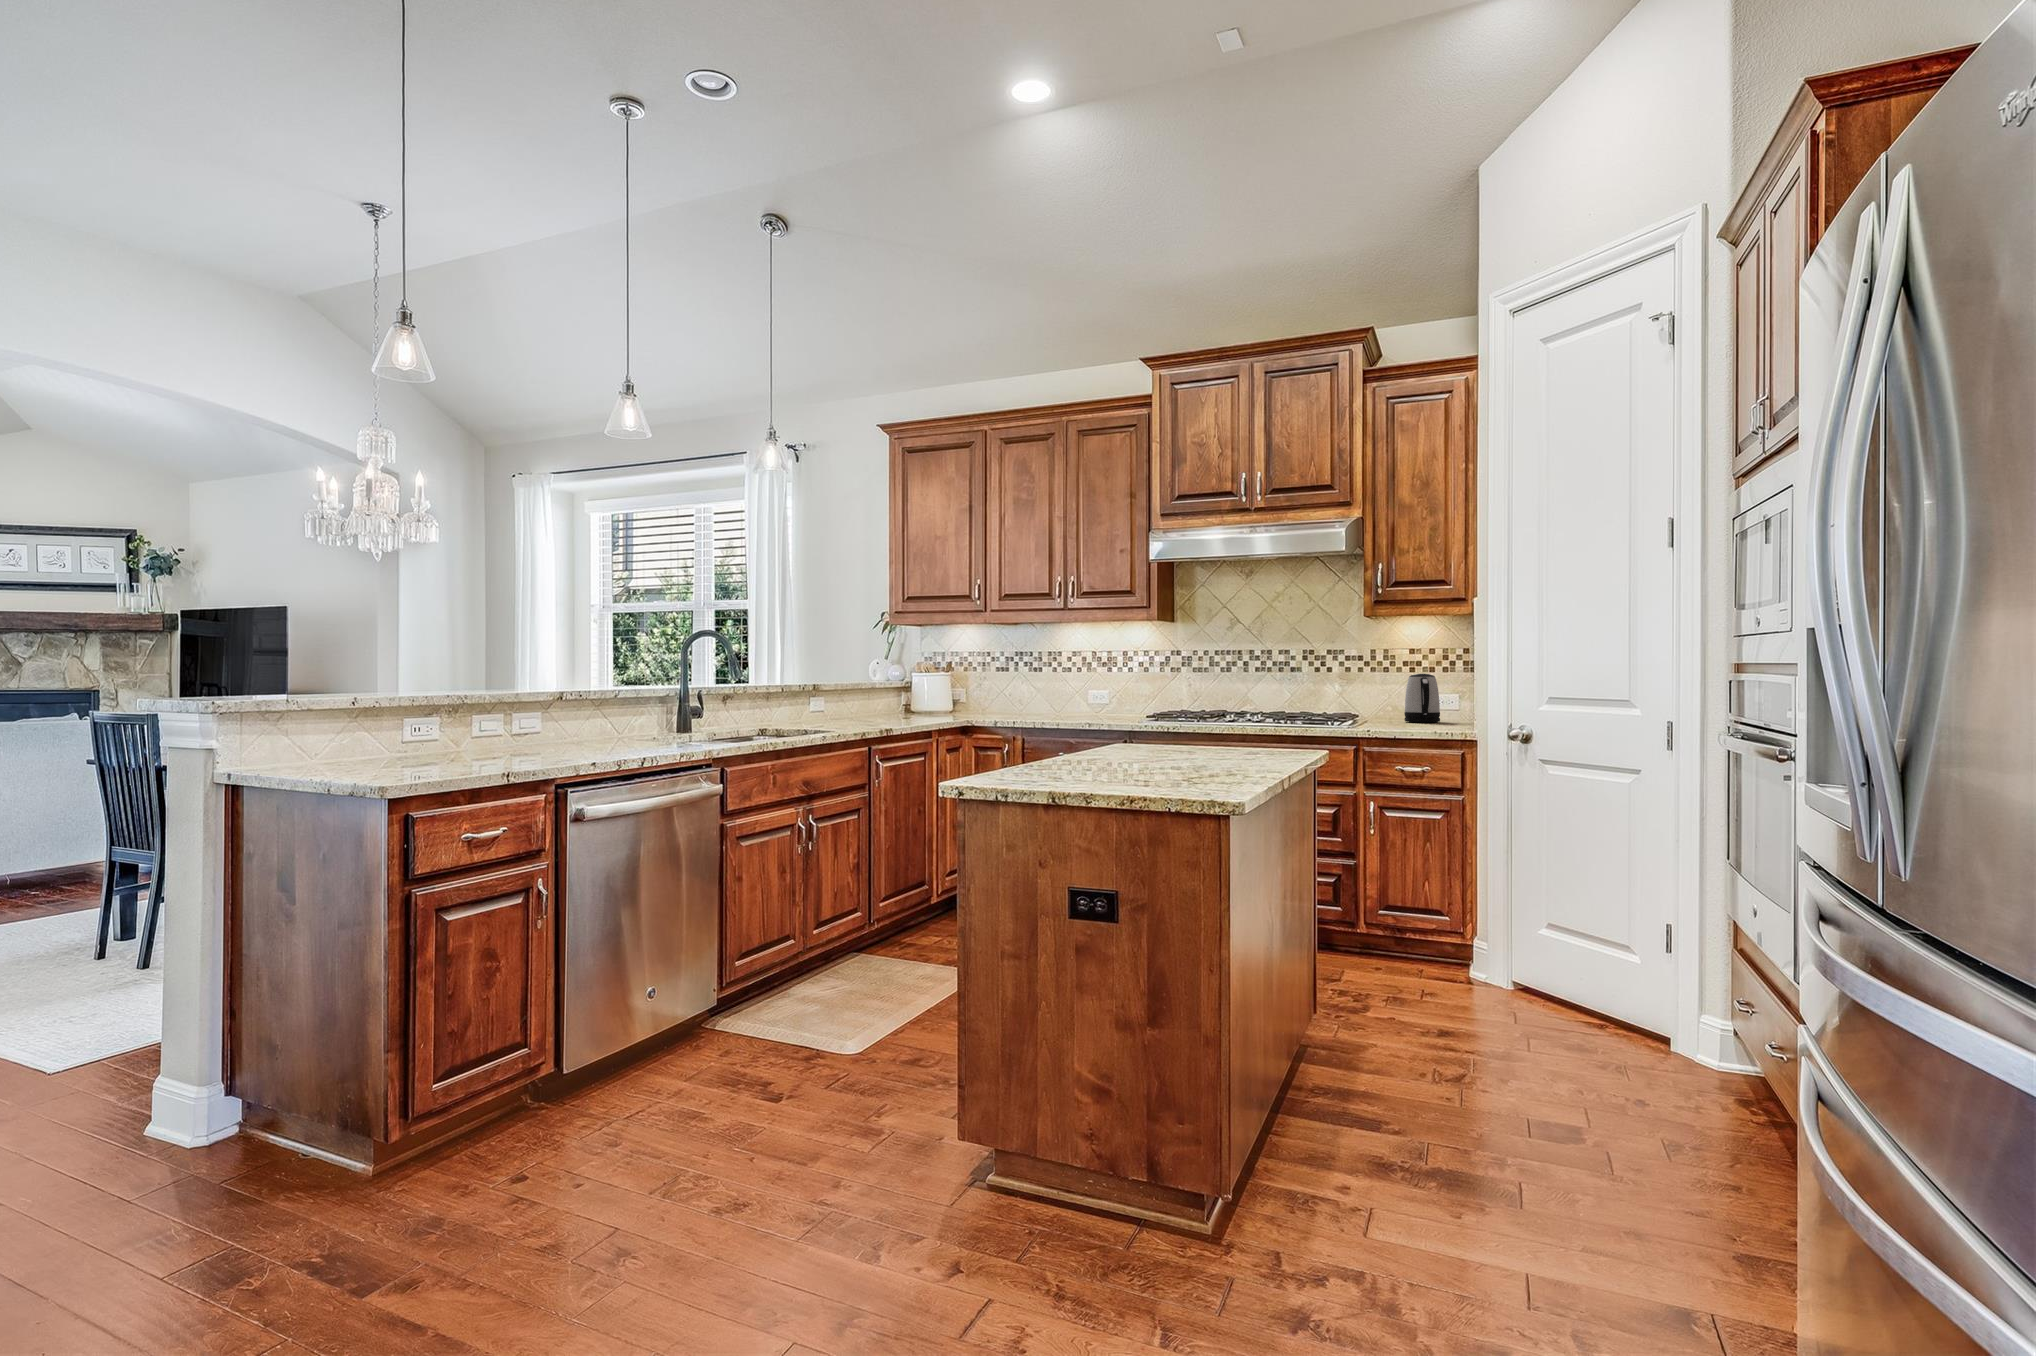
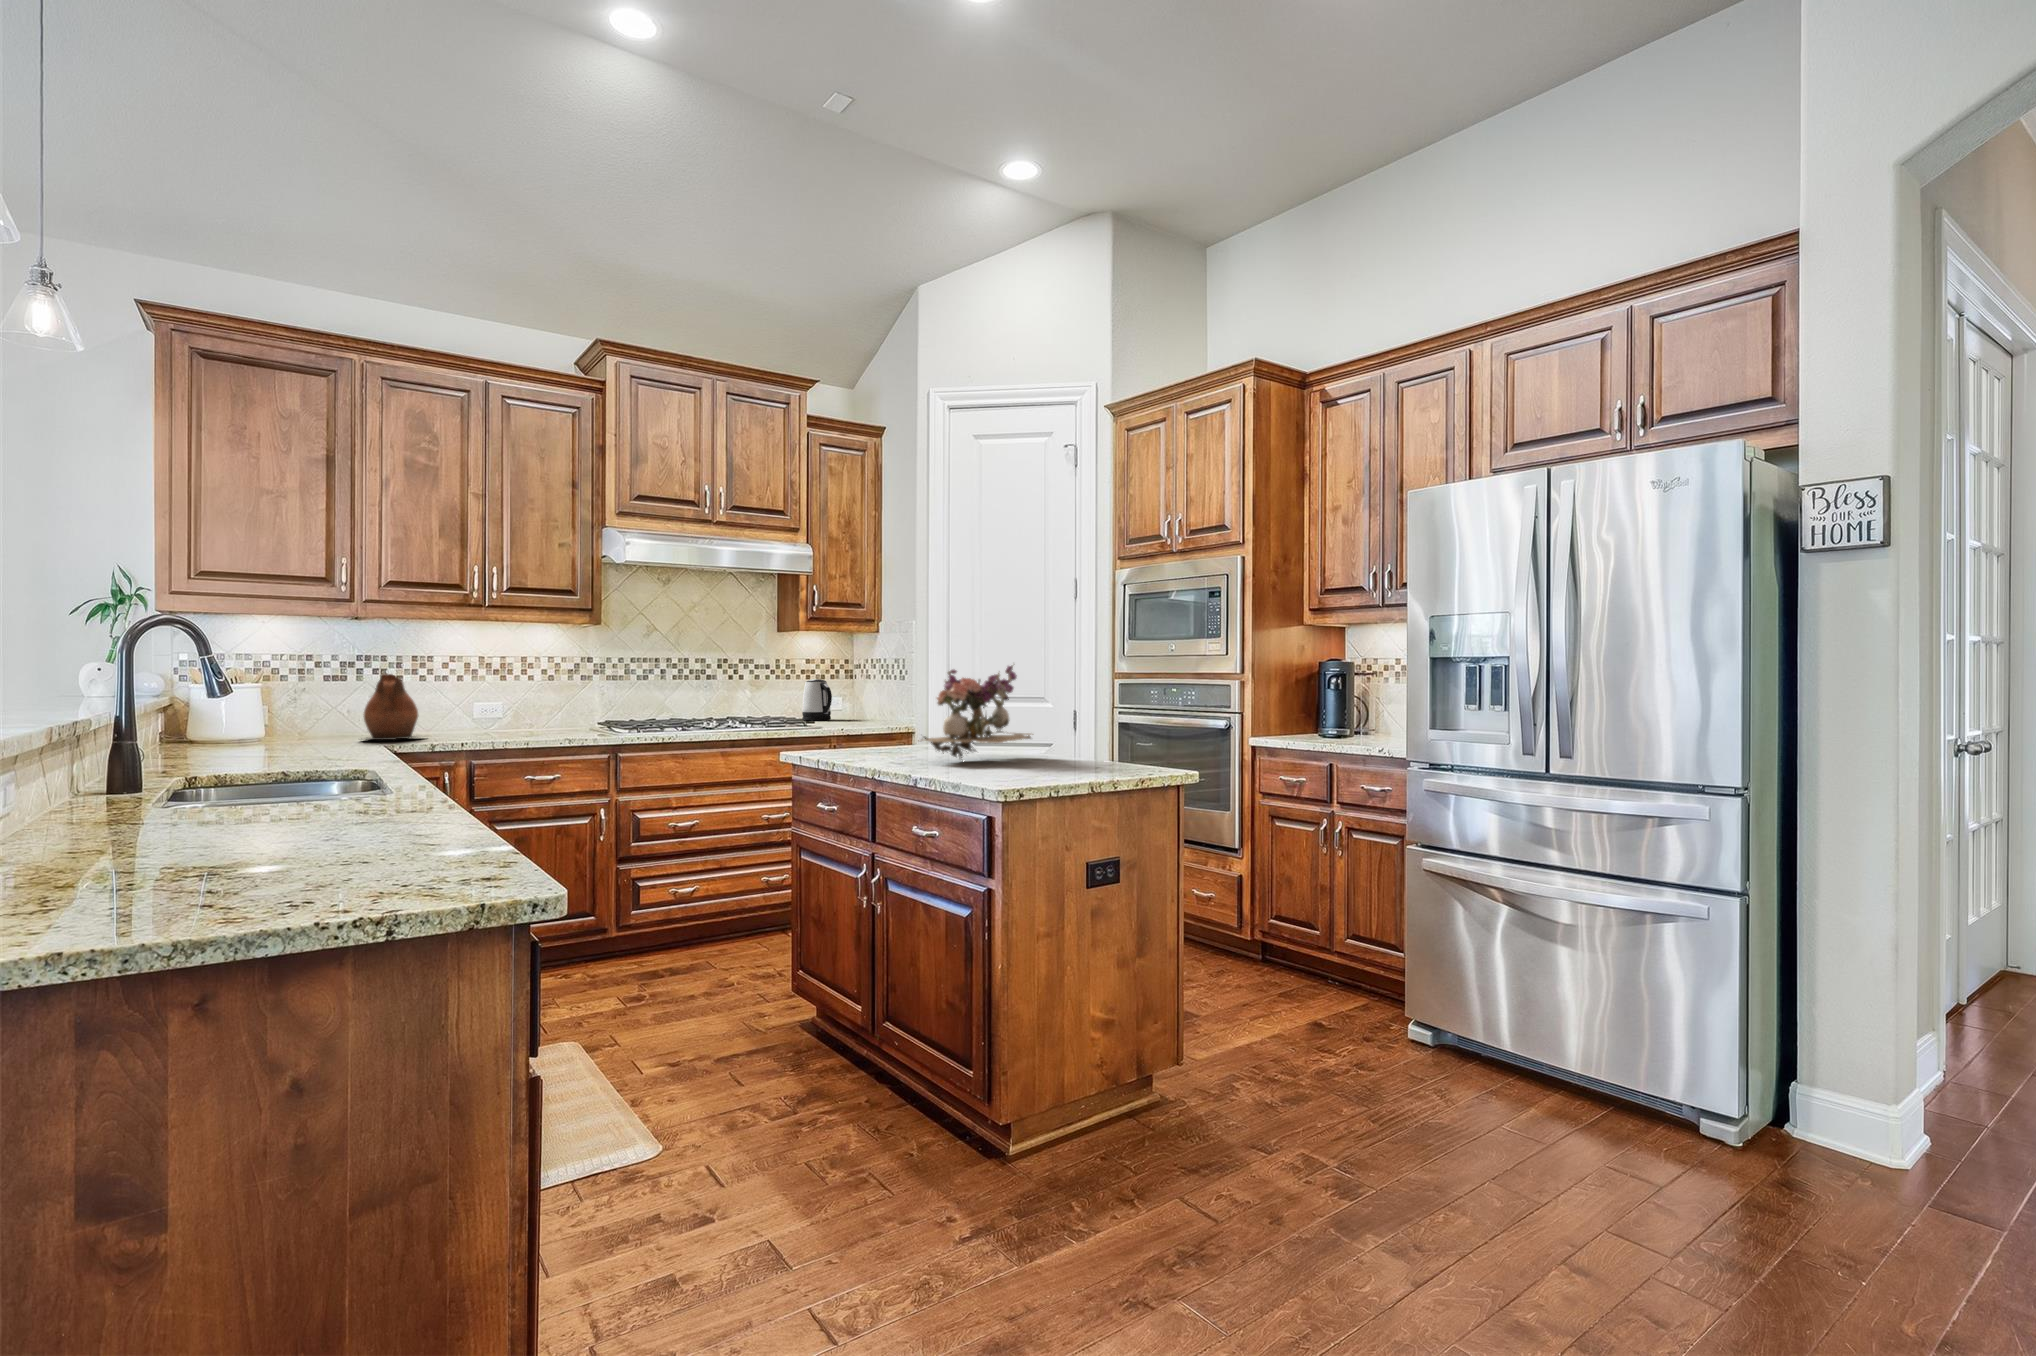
flower arrangement: none [1082,647,1231,764] -> present [918,665,1033,758]
ceramic pitcher: none [1009,665,1057,718] -> present [363,674,418,740]

